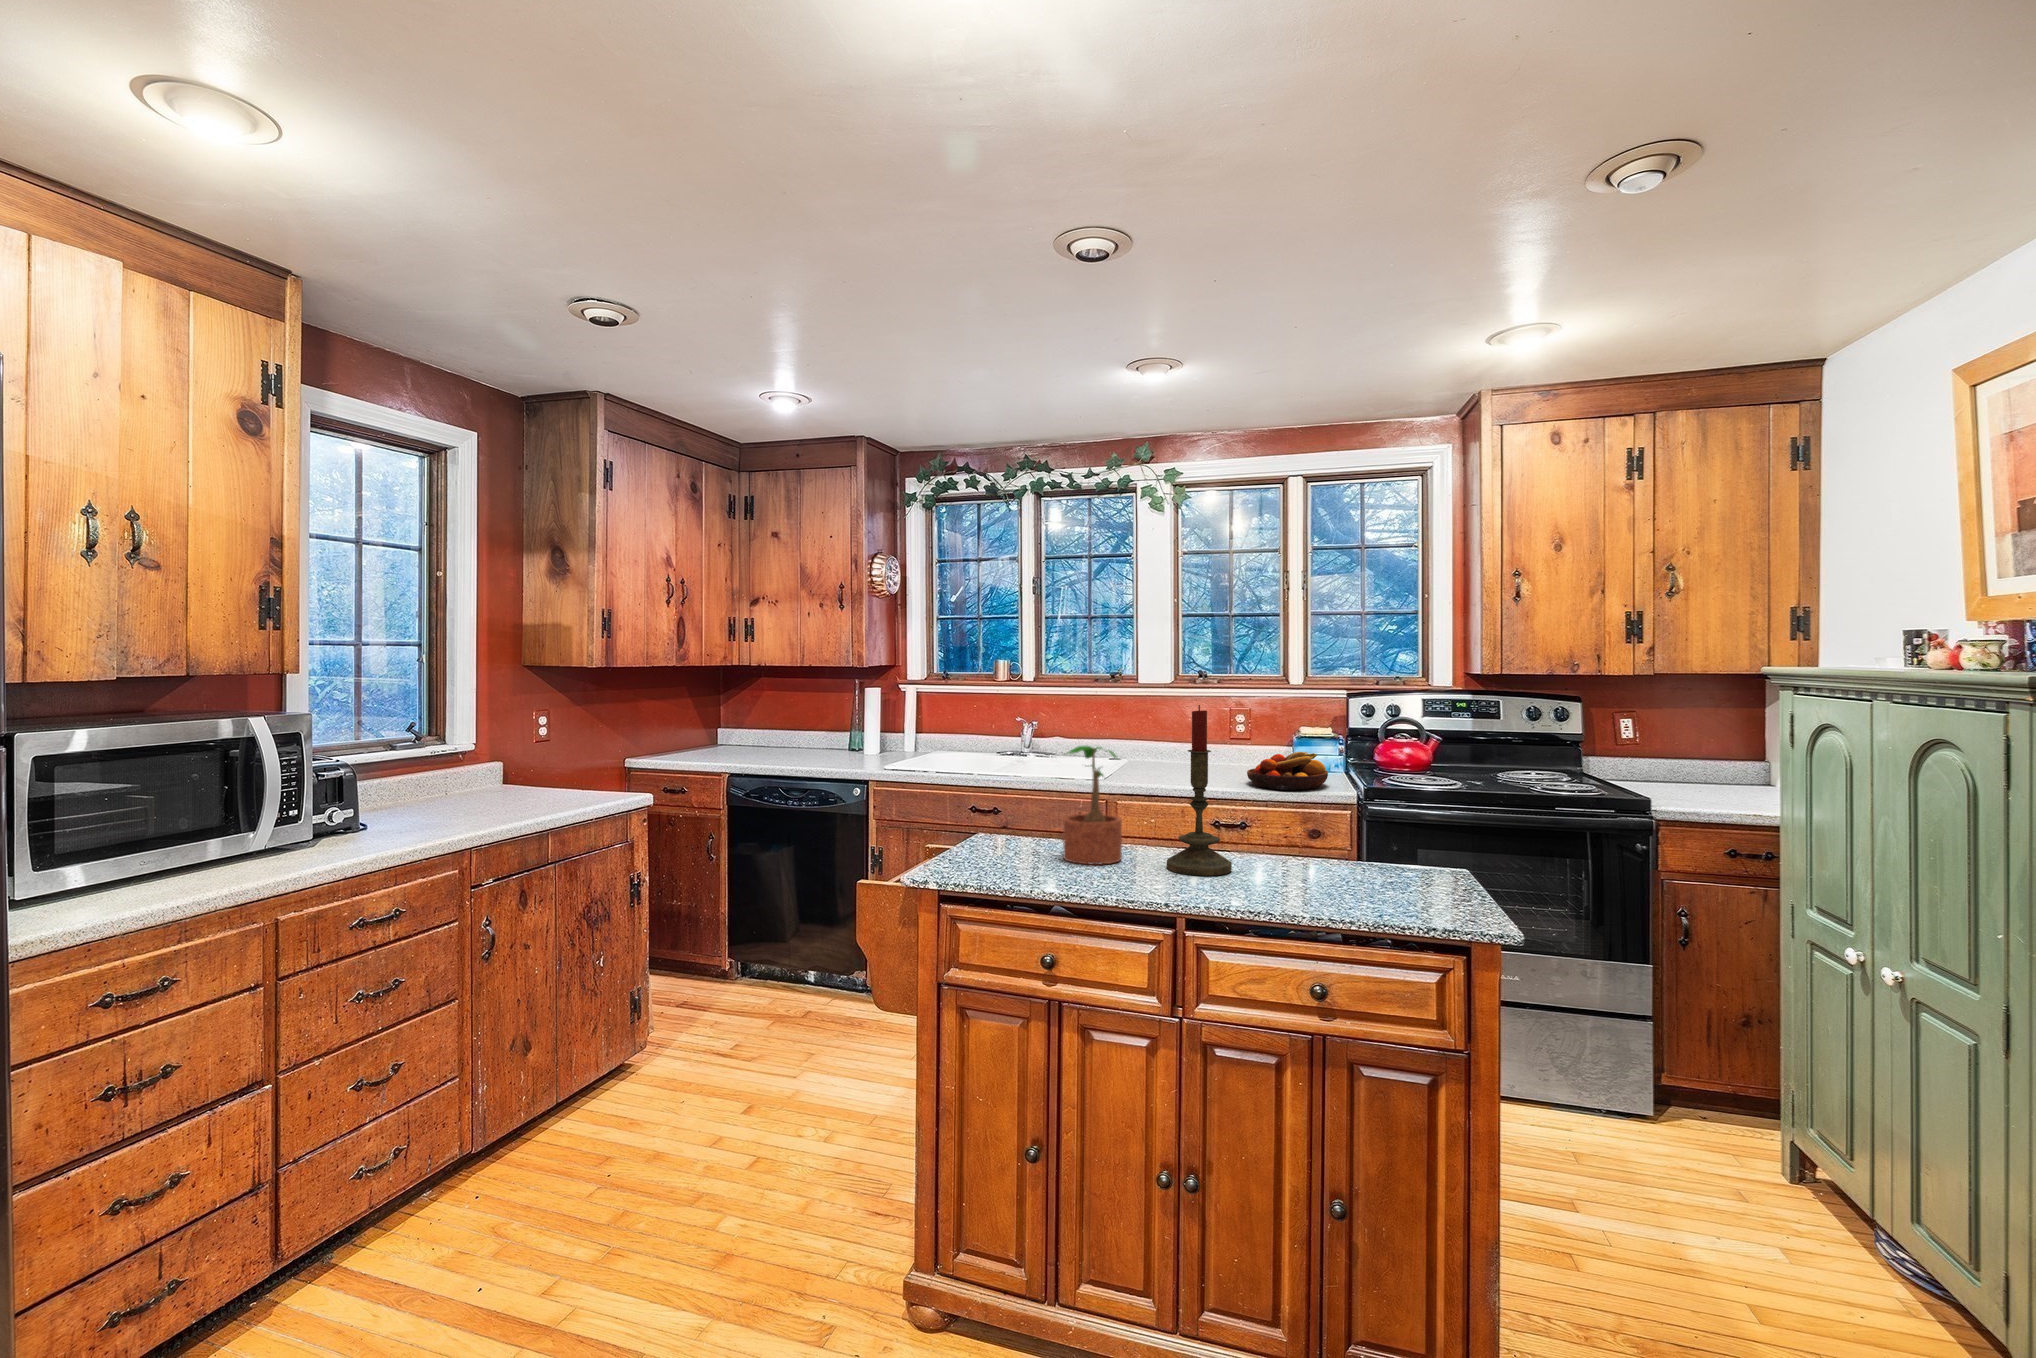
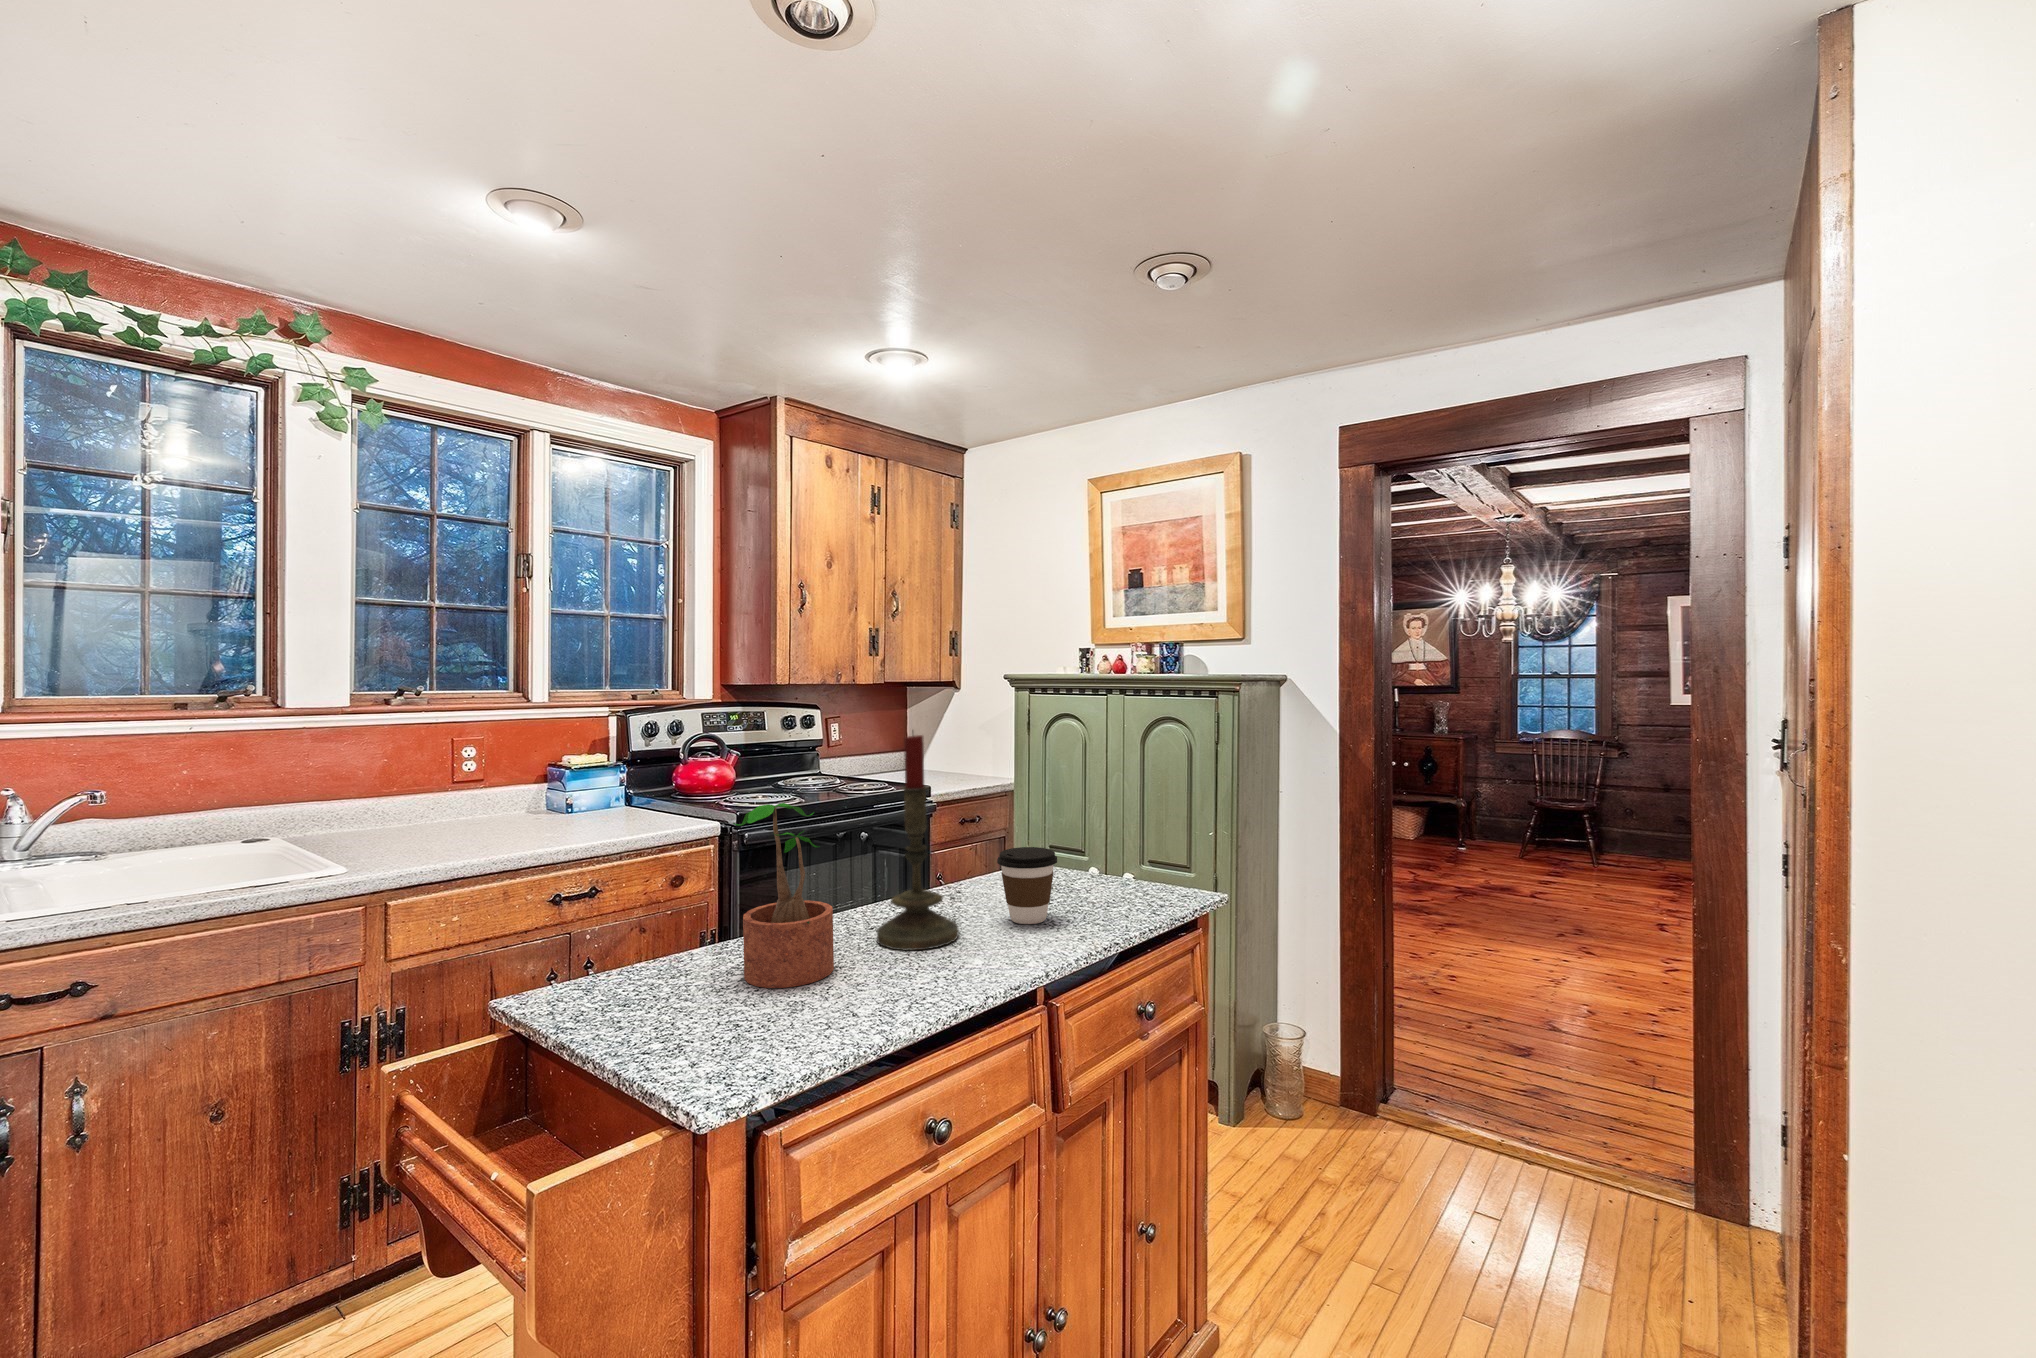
fruit bowl: present [1247,752,1328,790] -> none [560,786,665,836]
coffee cup: none [1267,820,1324,887] -> present [997,847,1057,924]

